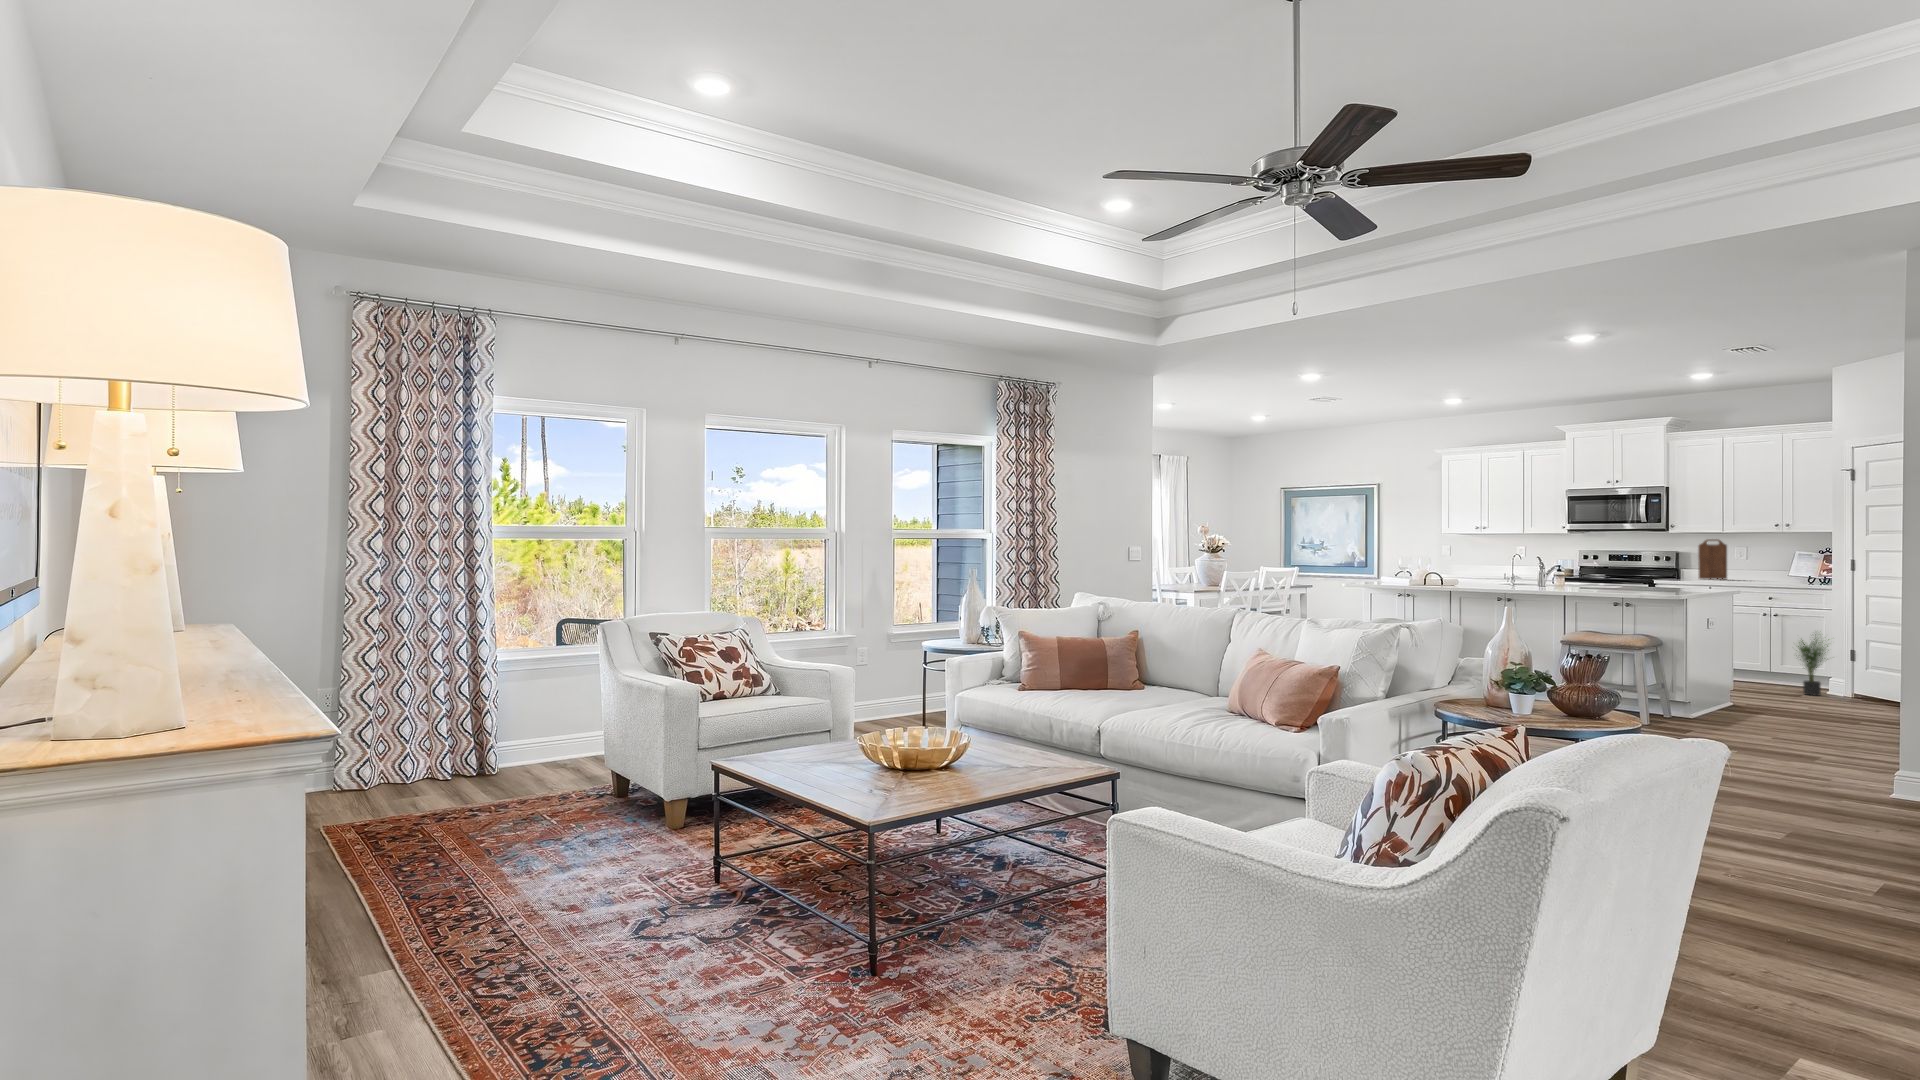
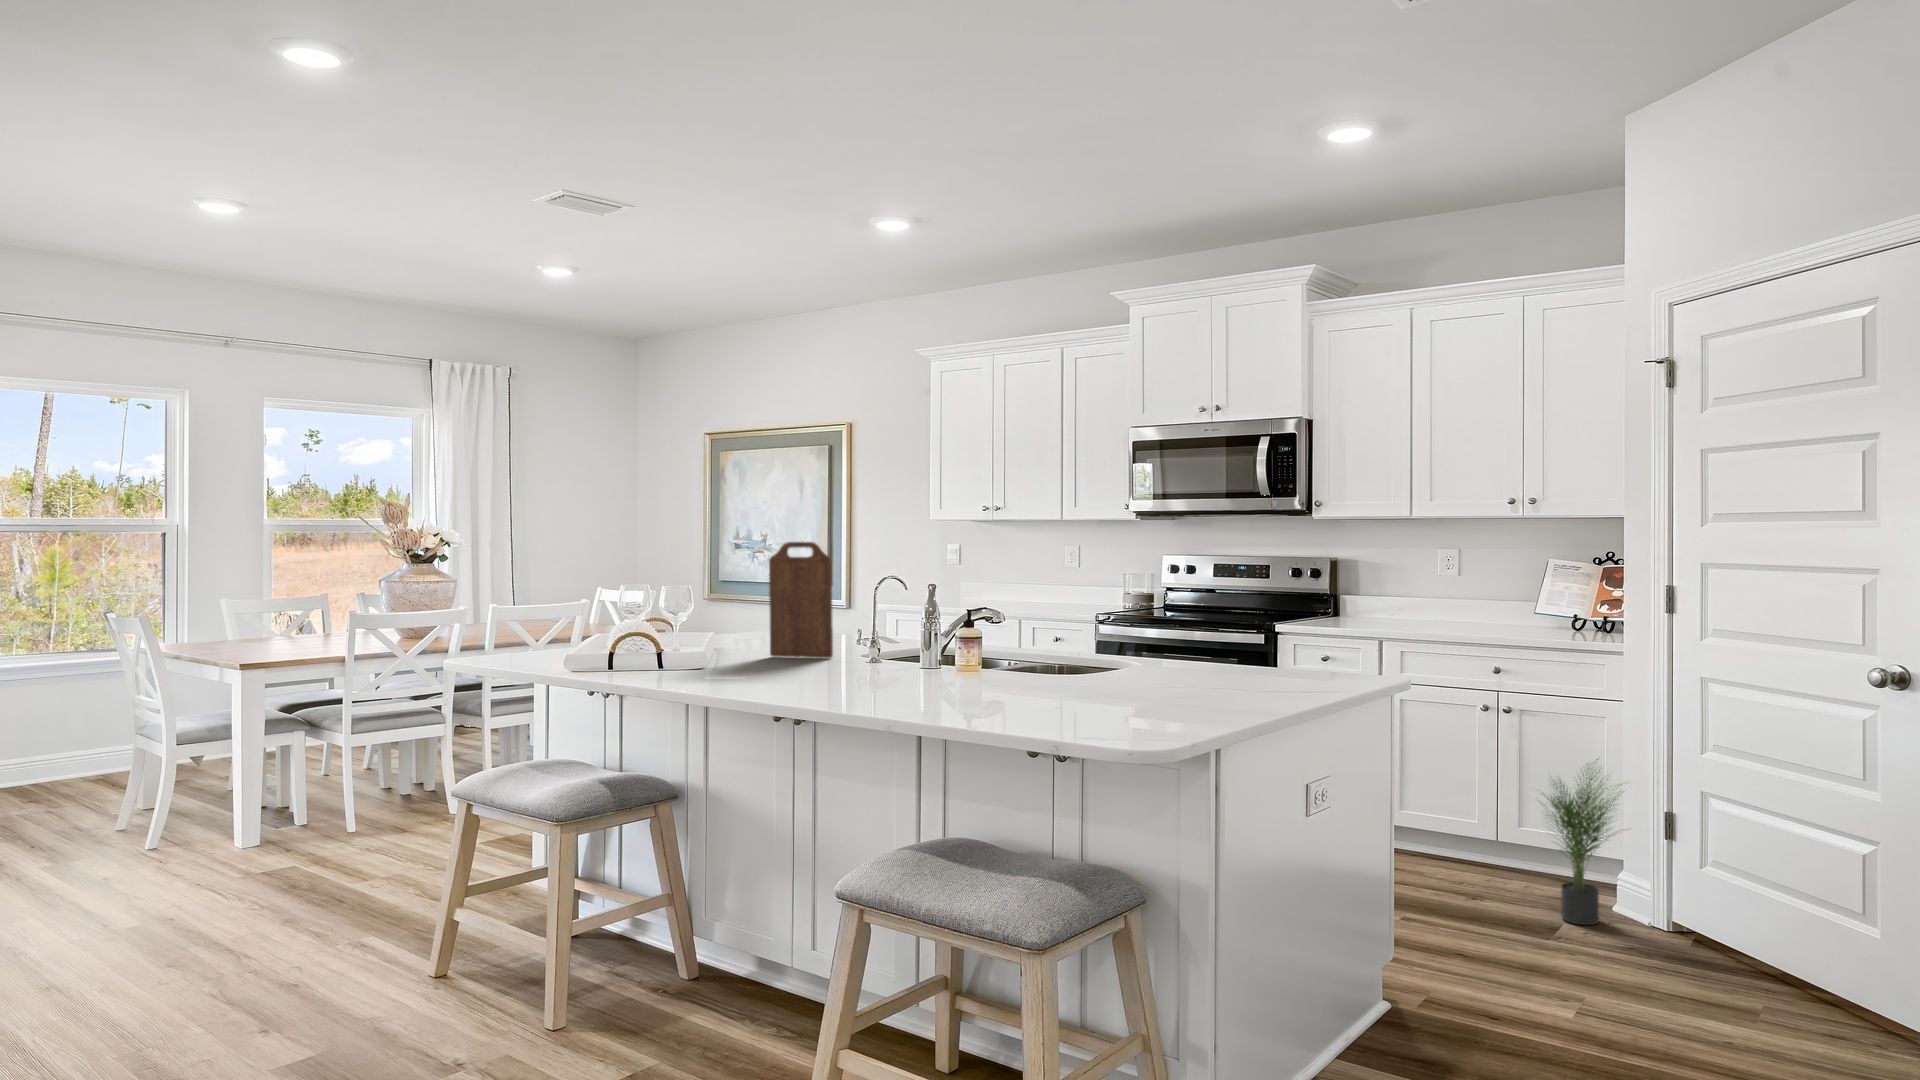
cutting board: present [1698,539,1727,580] -> present [769,542,833,658]

